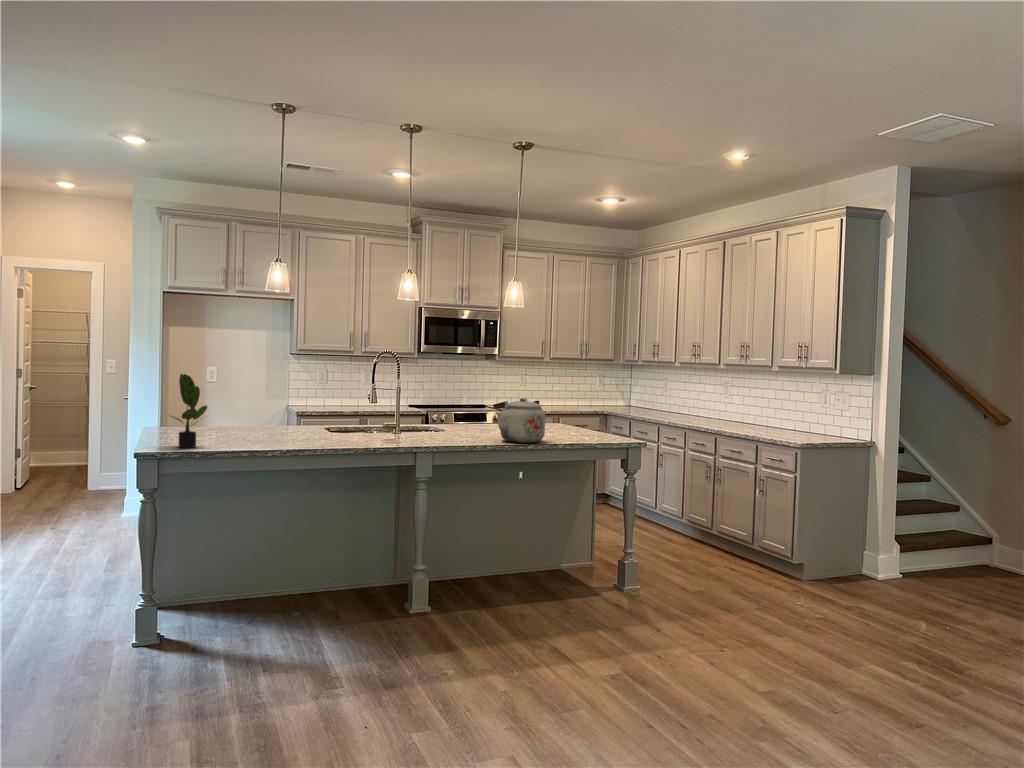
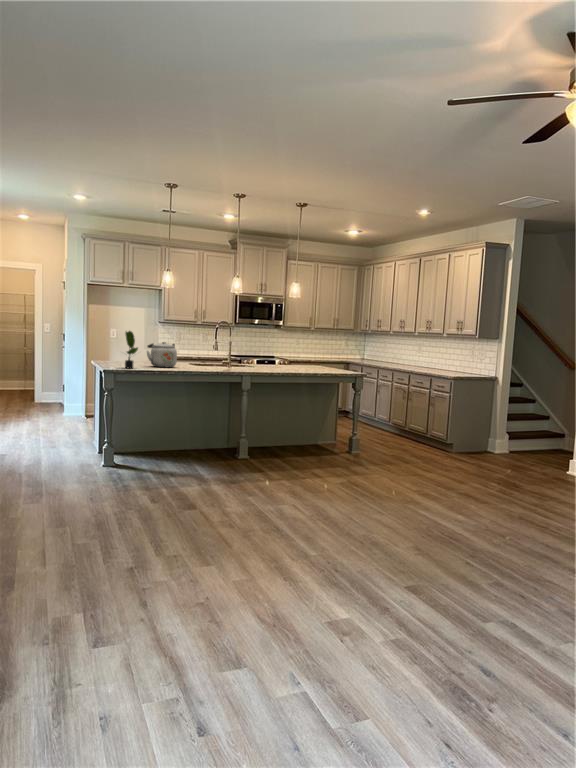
kettle: present [493,398,545,443] -> present [147,342,177,367]

